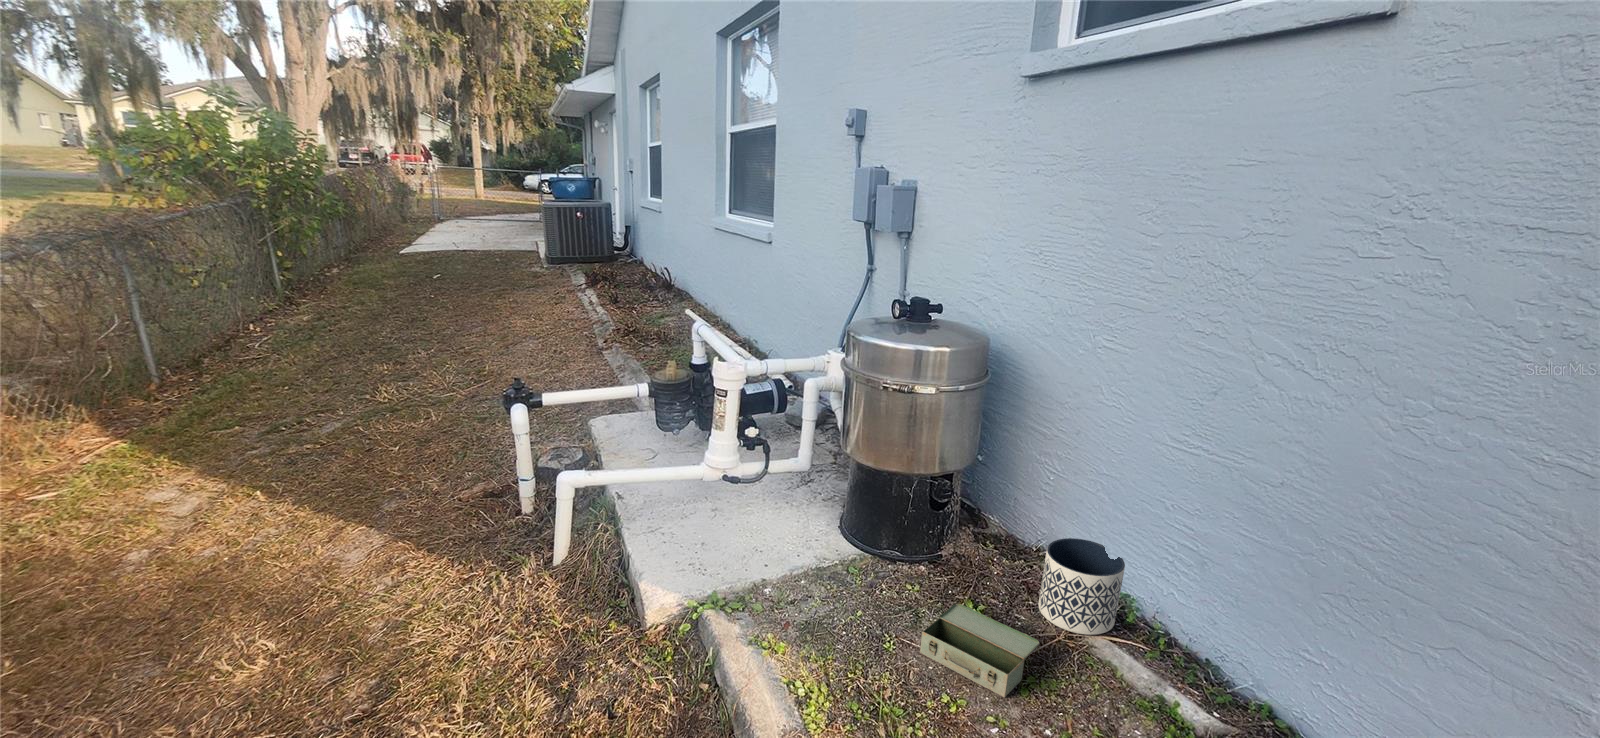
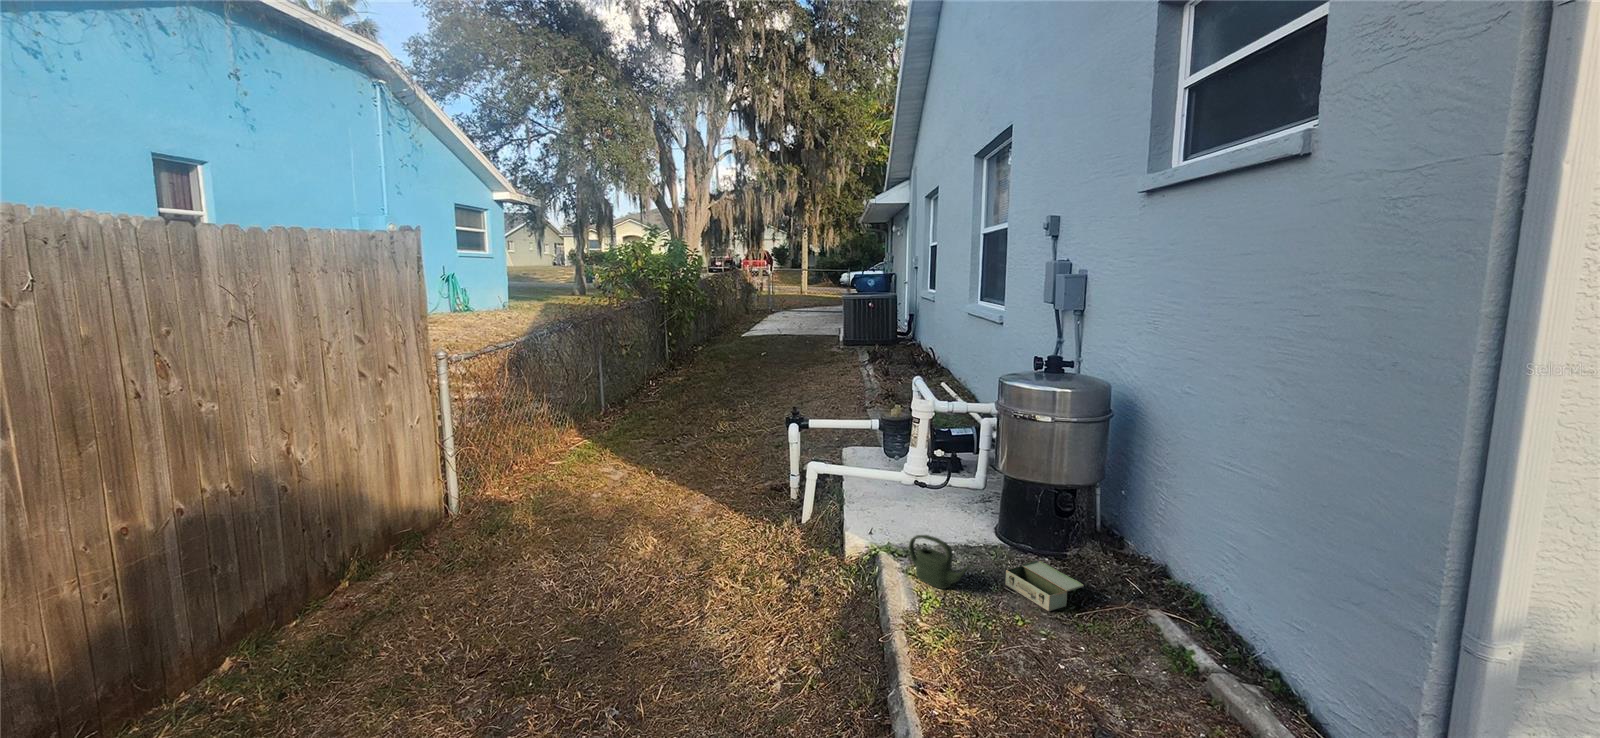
planter: present [1039,538,1125,635] -> none [1104,530,1163,594]
watering can: none [768,596,891,683] -> present [909,535,974,589]

